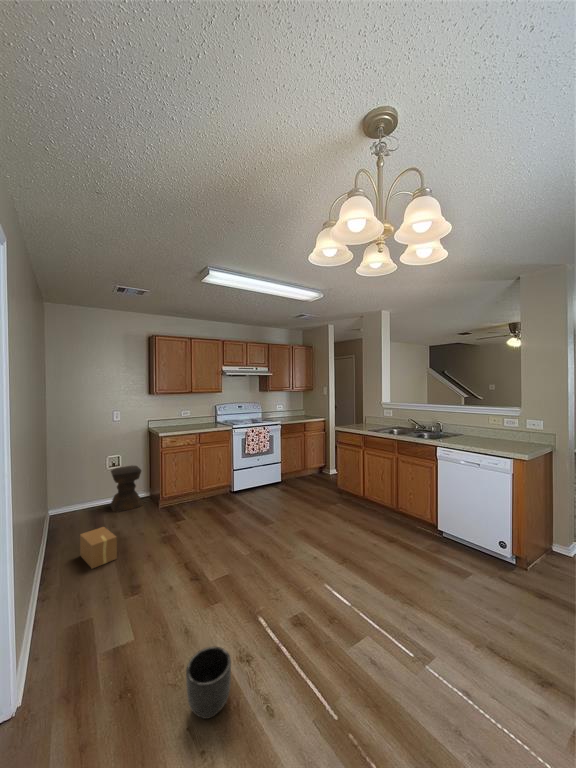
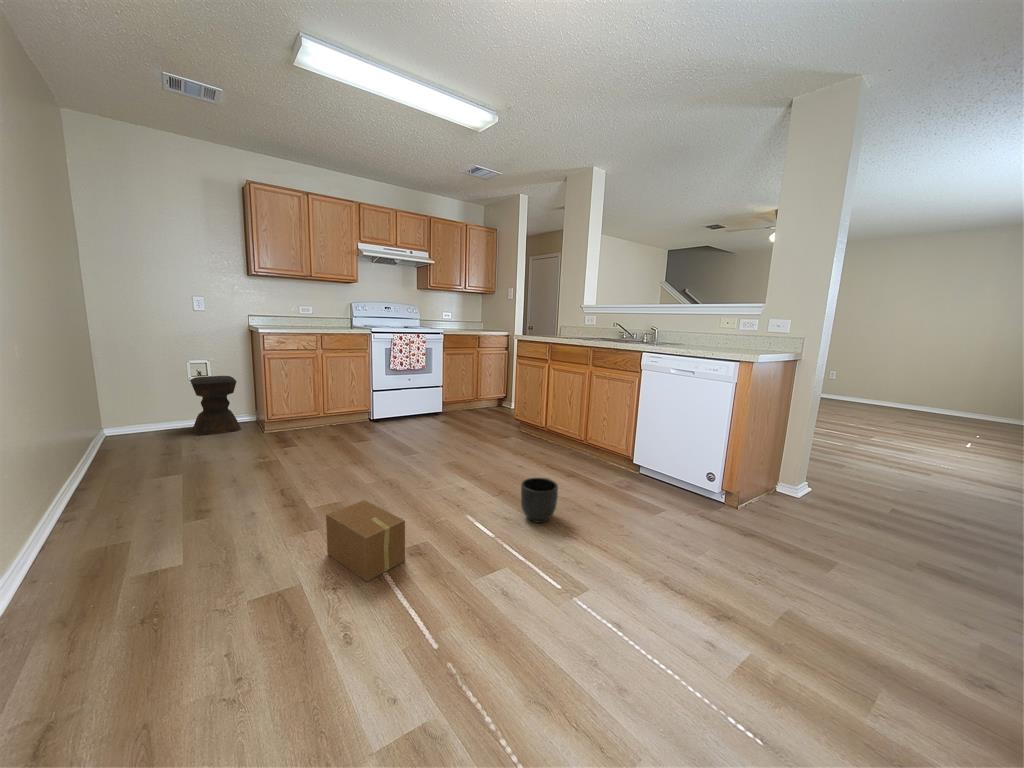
cardboard box: present [80,527,117,569] -> present [326,500,405,582]
planter: present [186,647,231,719] -> present [521,478,558,523]

